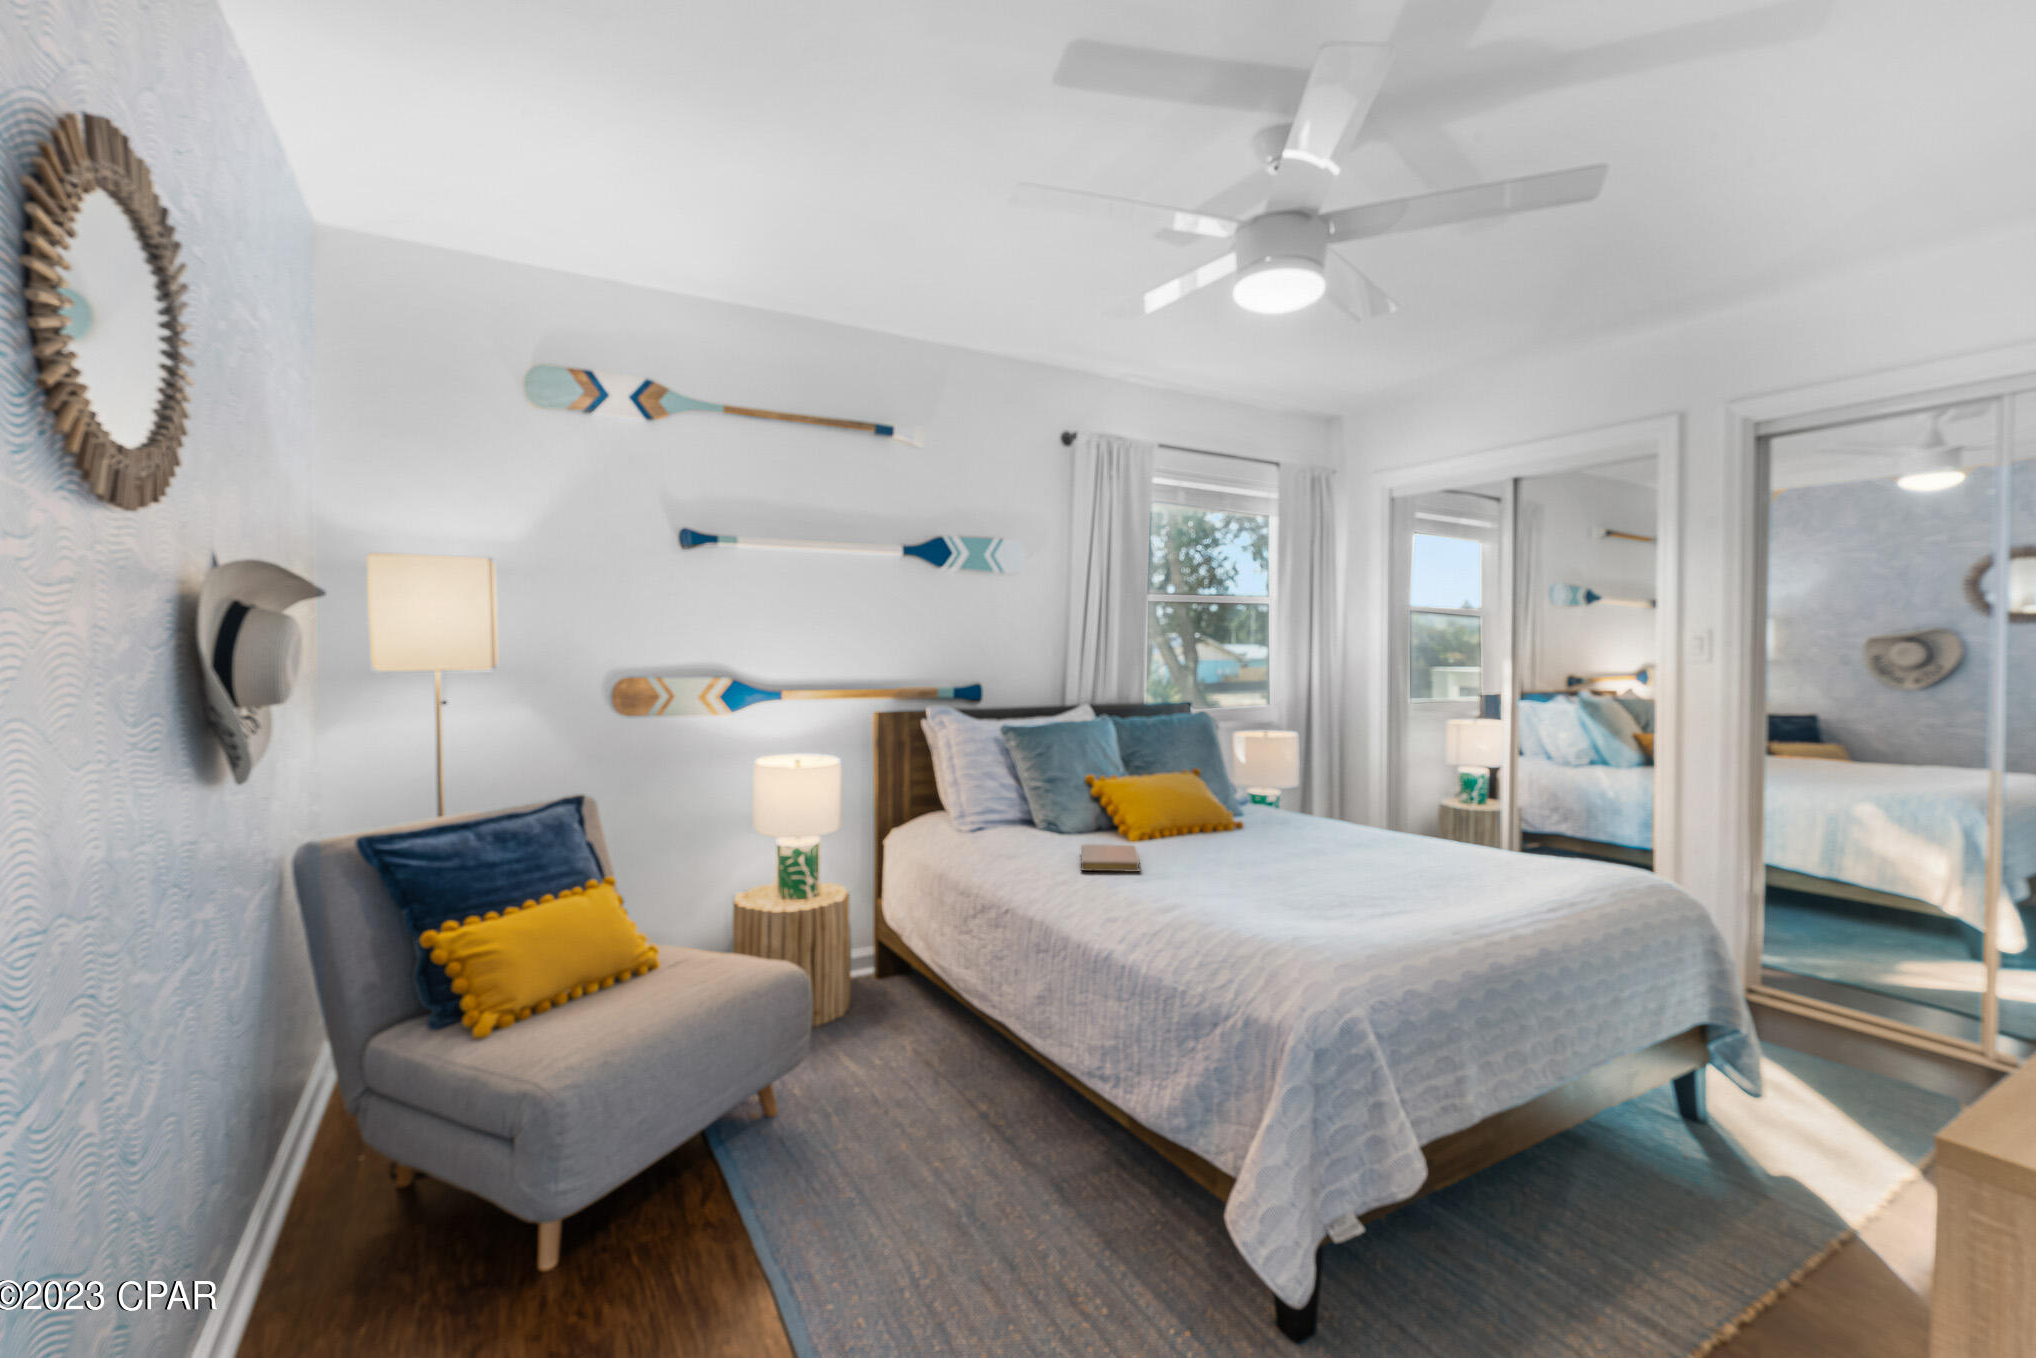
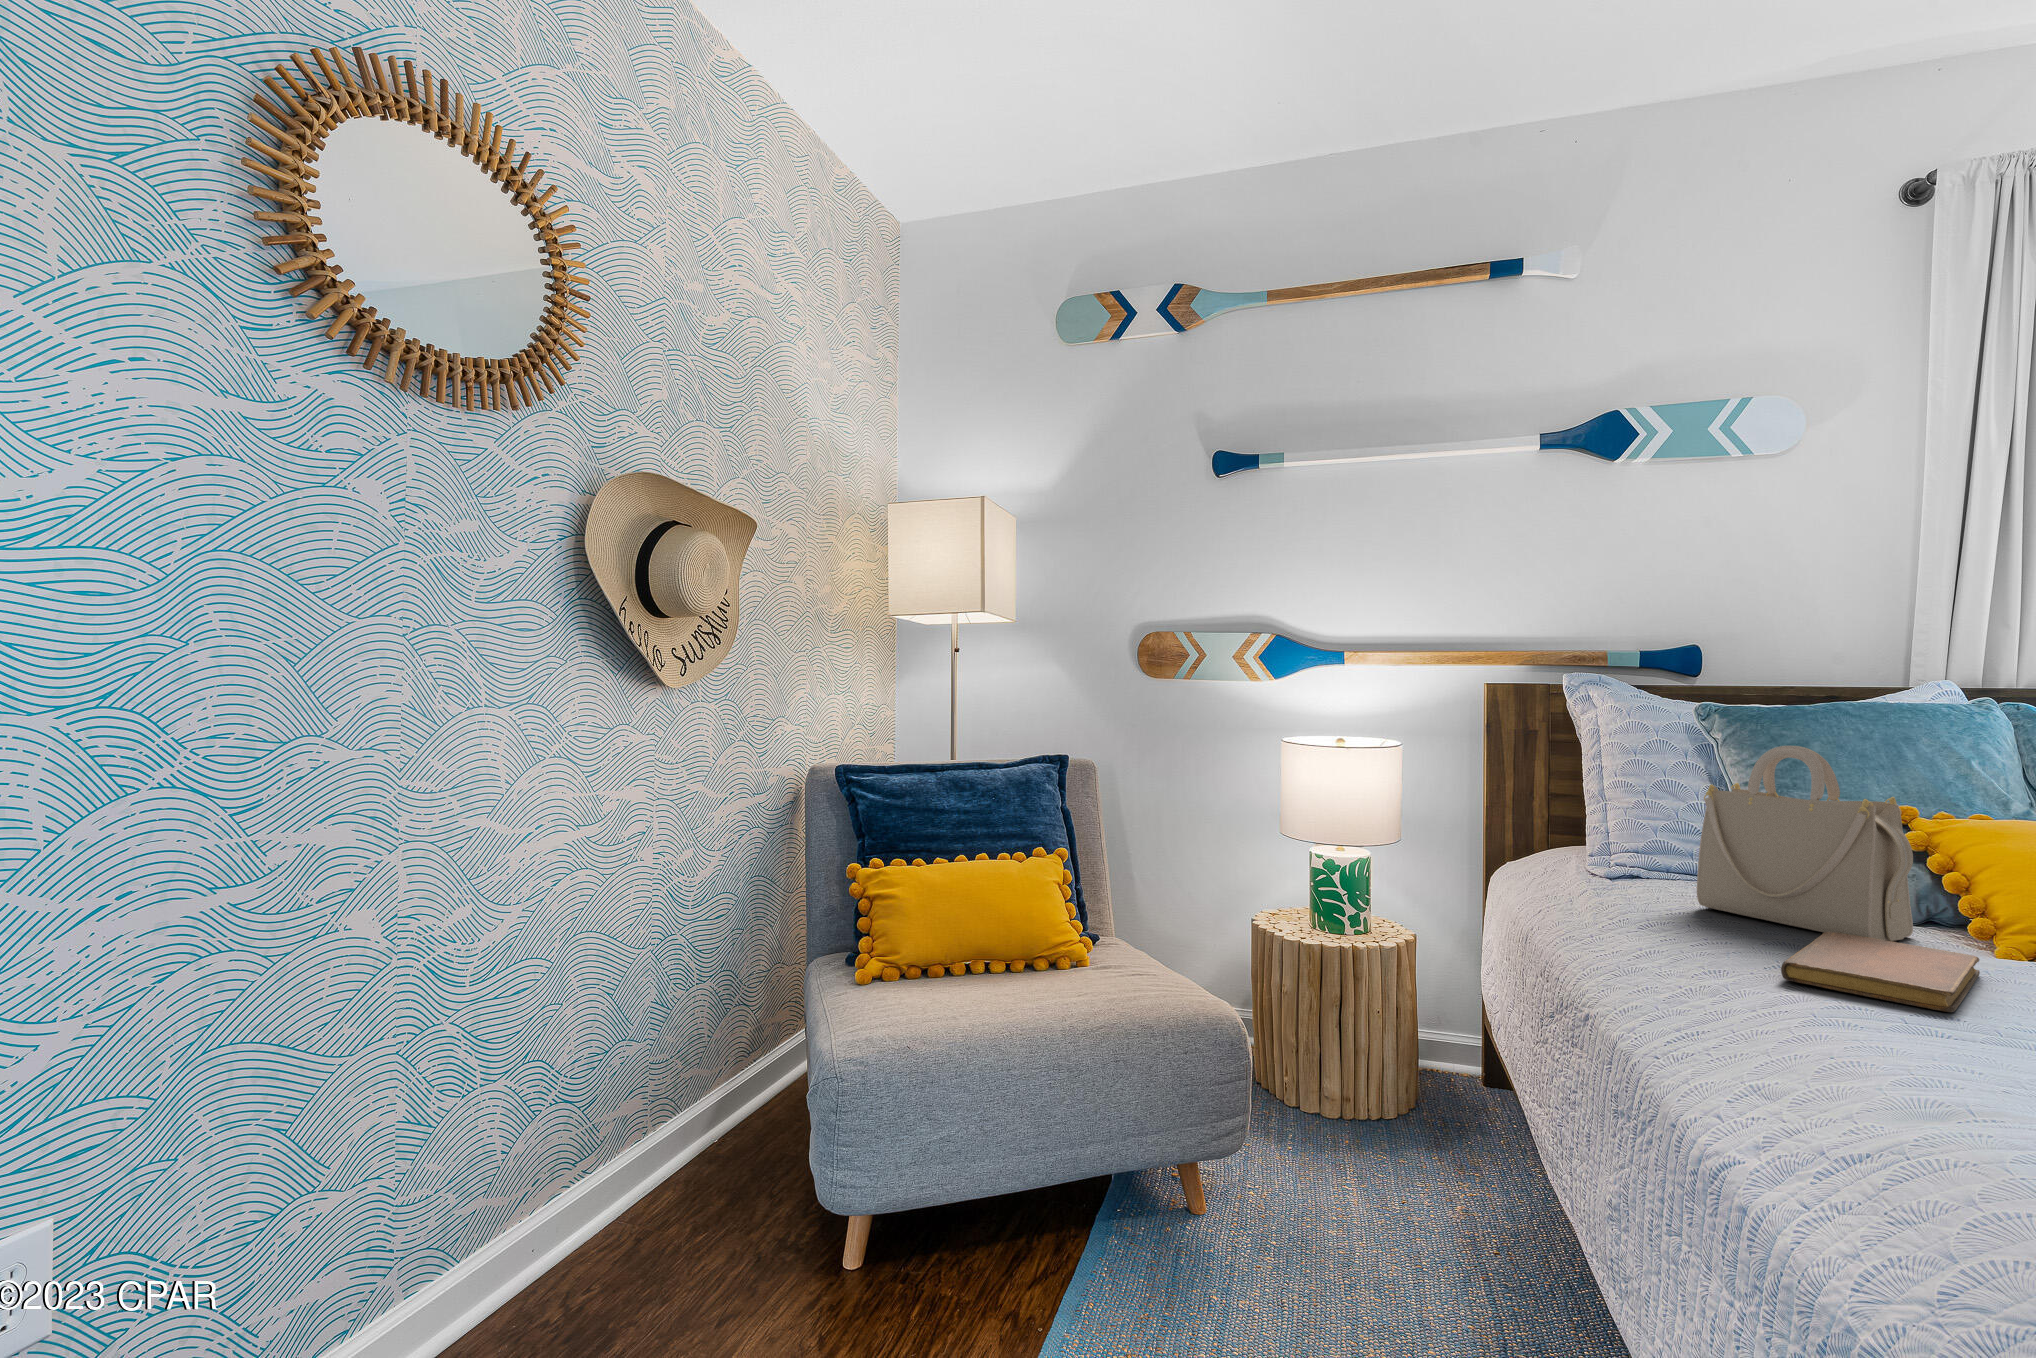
handbag: none [1018,752,1105,846] -> present [1697,746,1913,941]

